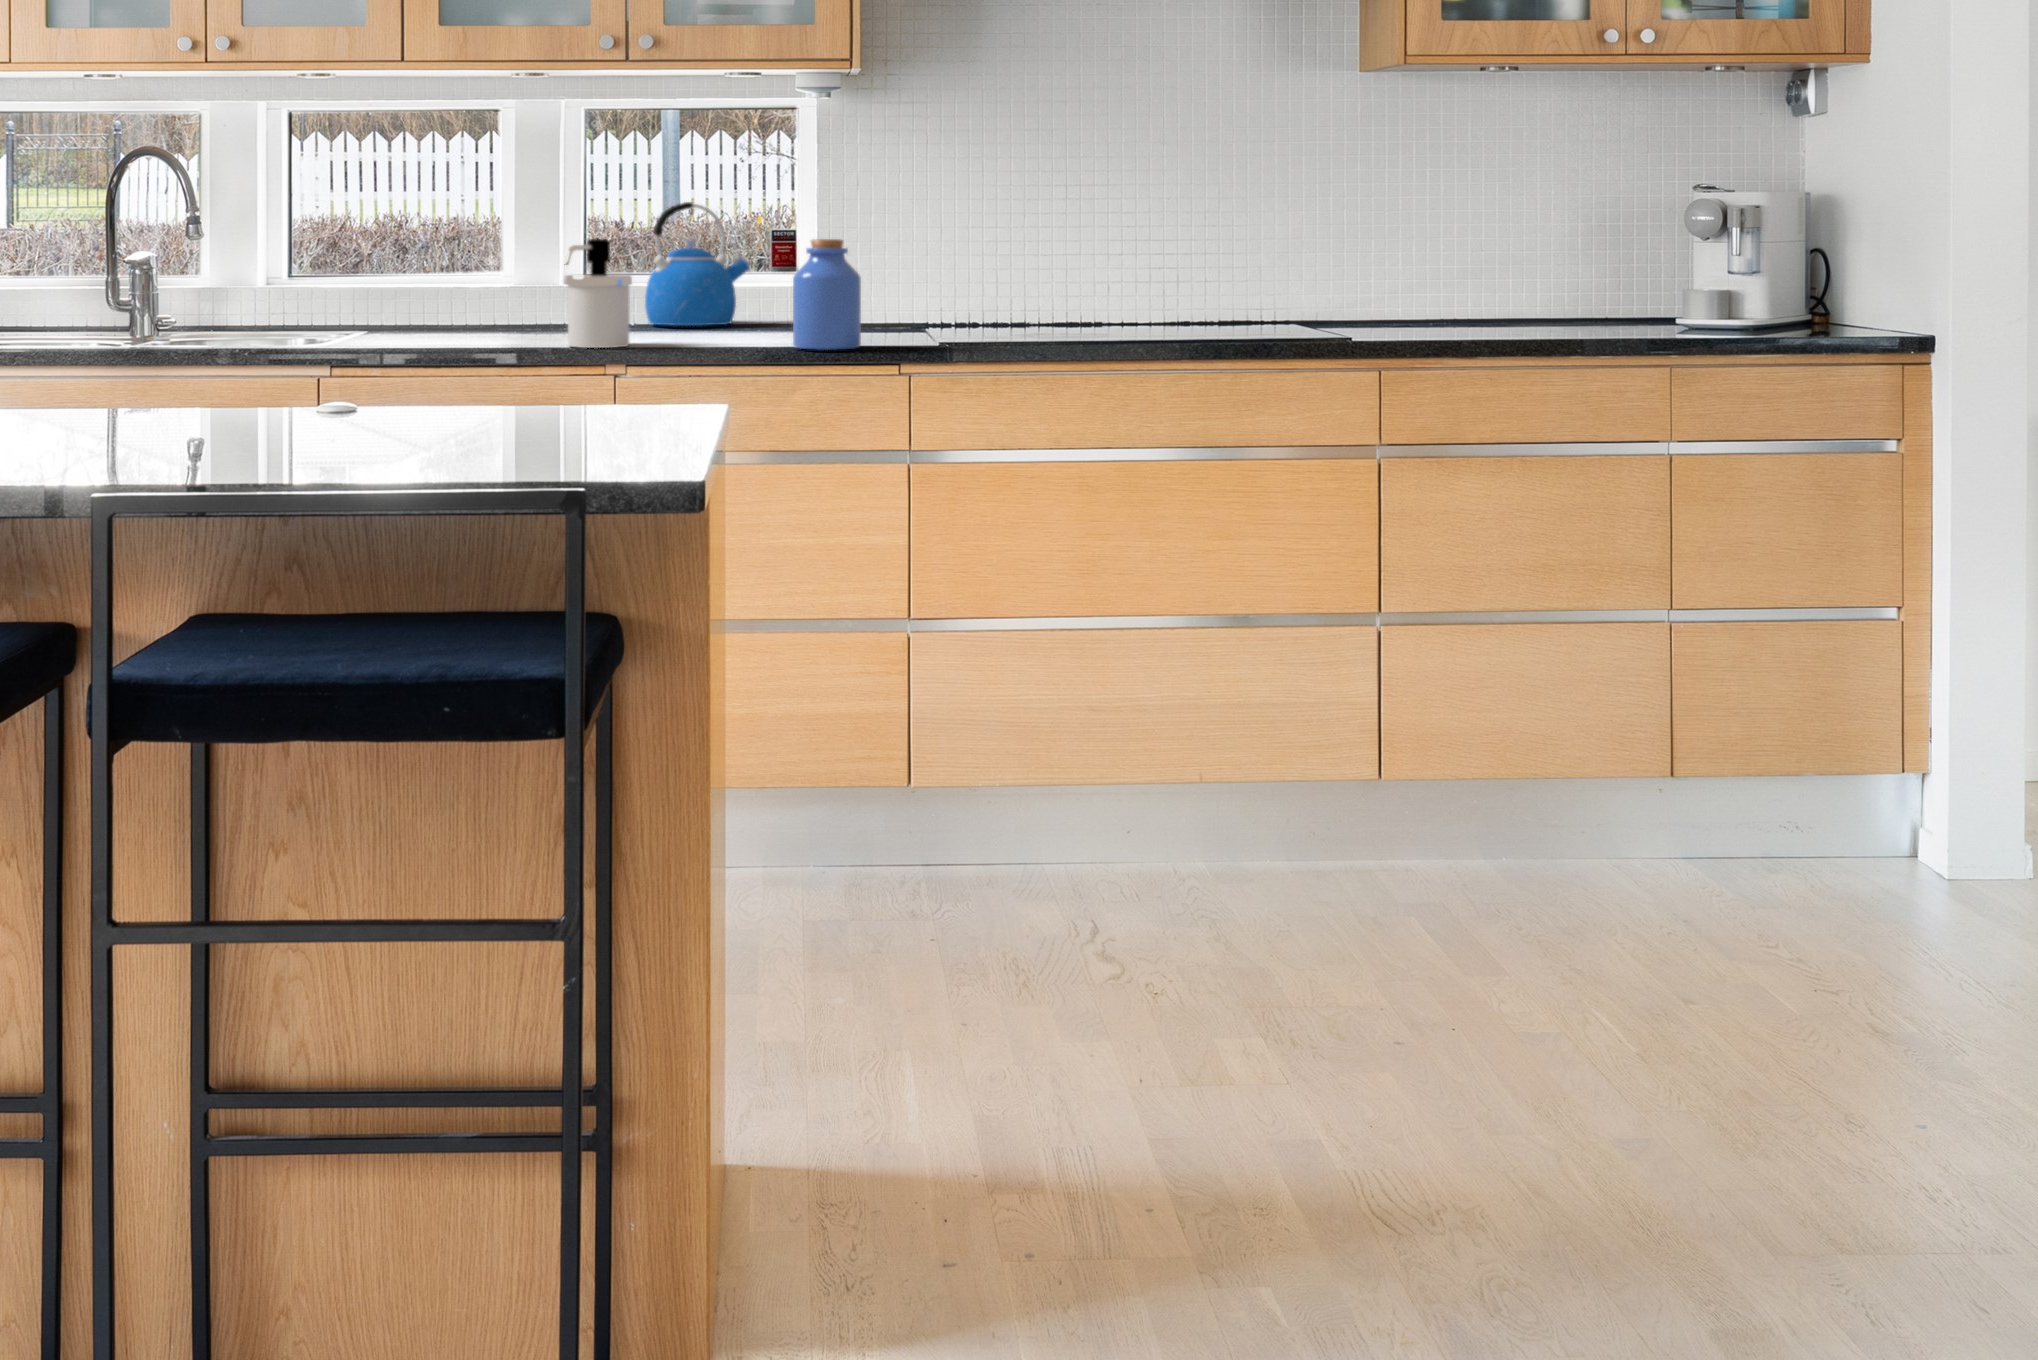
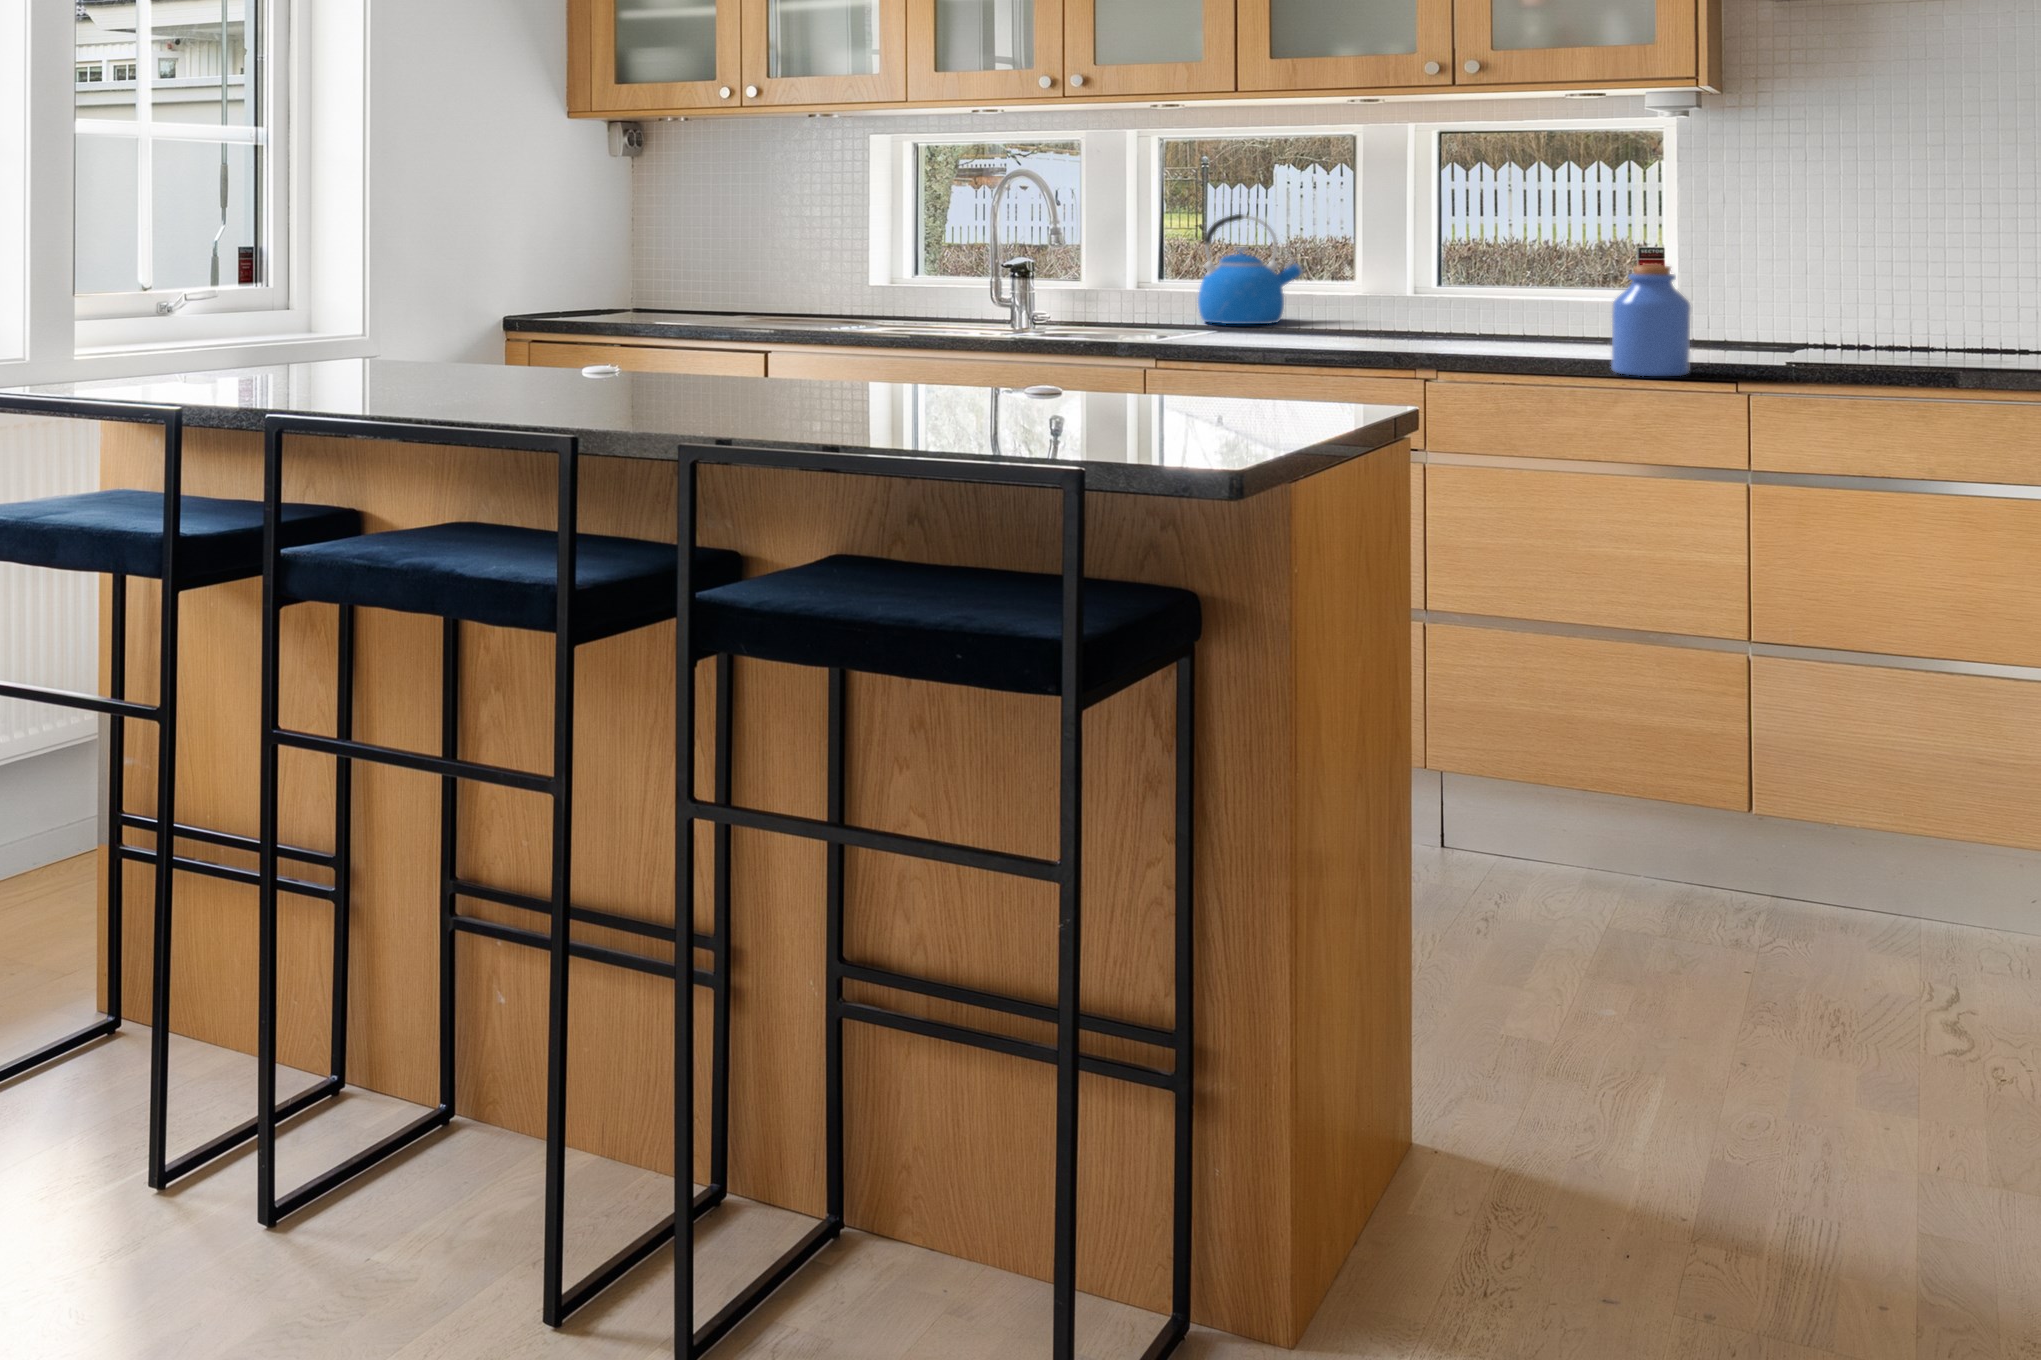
kettle: present [645,202,750,326] -> present [1198,214,1303,324]
soap dispenser: present [564,239,632,348] -> none [1369,260,1446,363]

